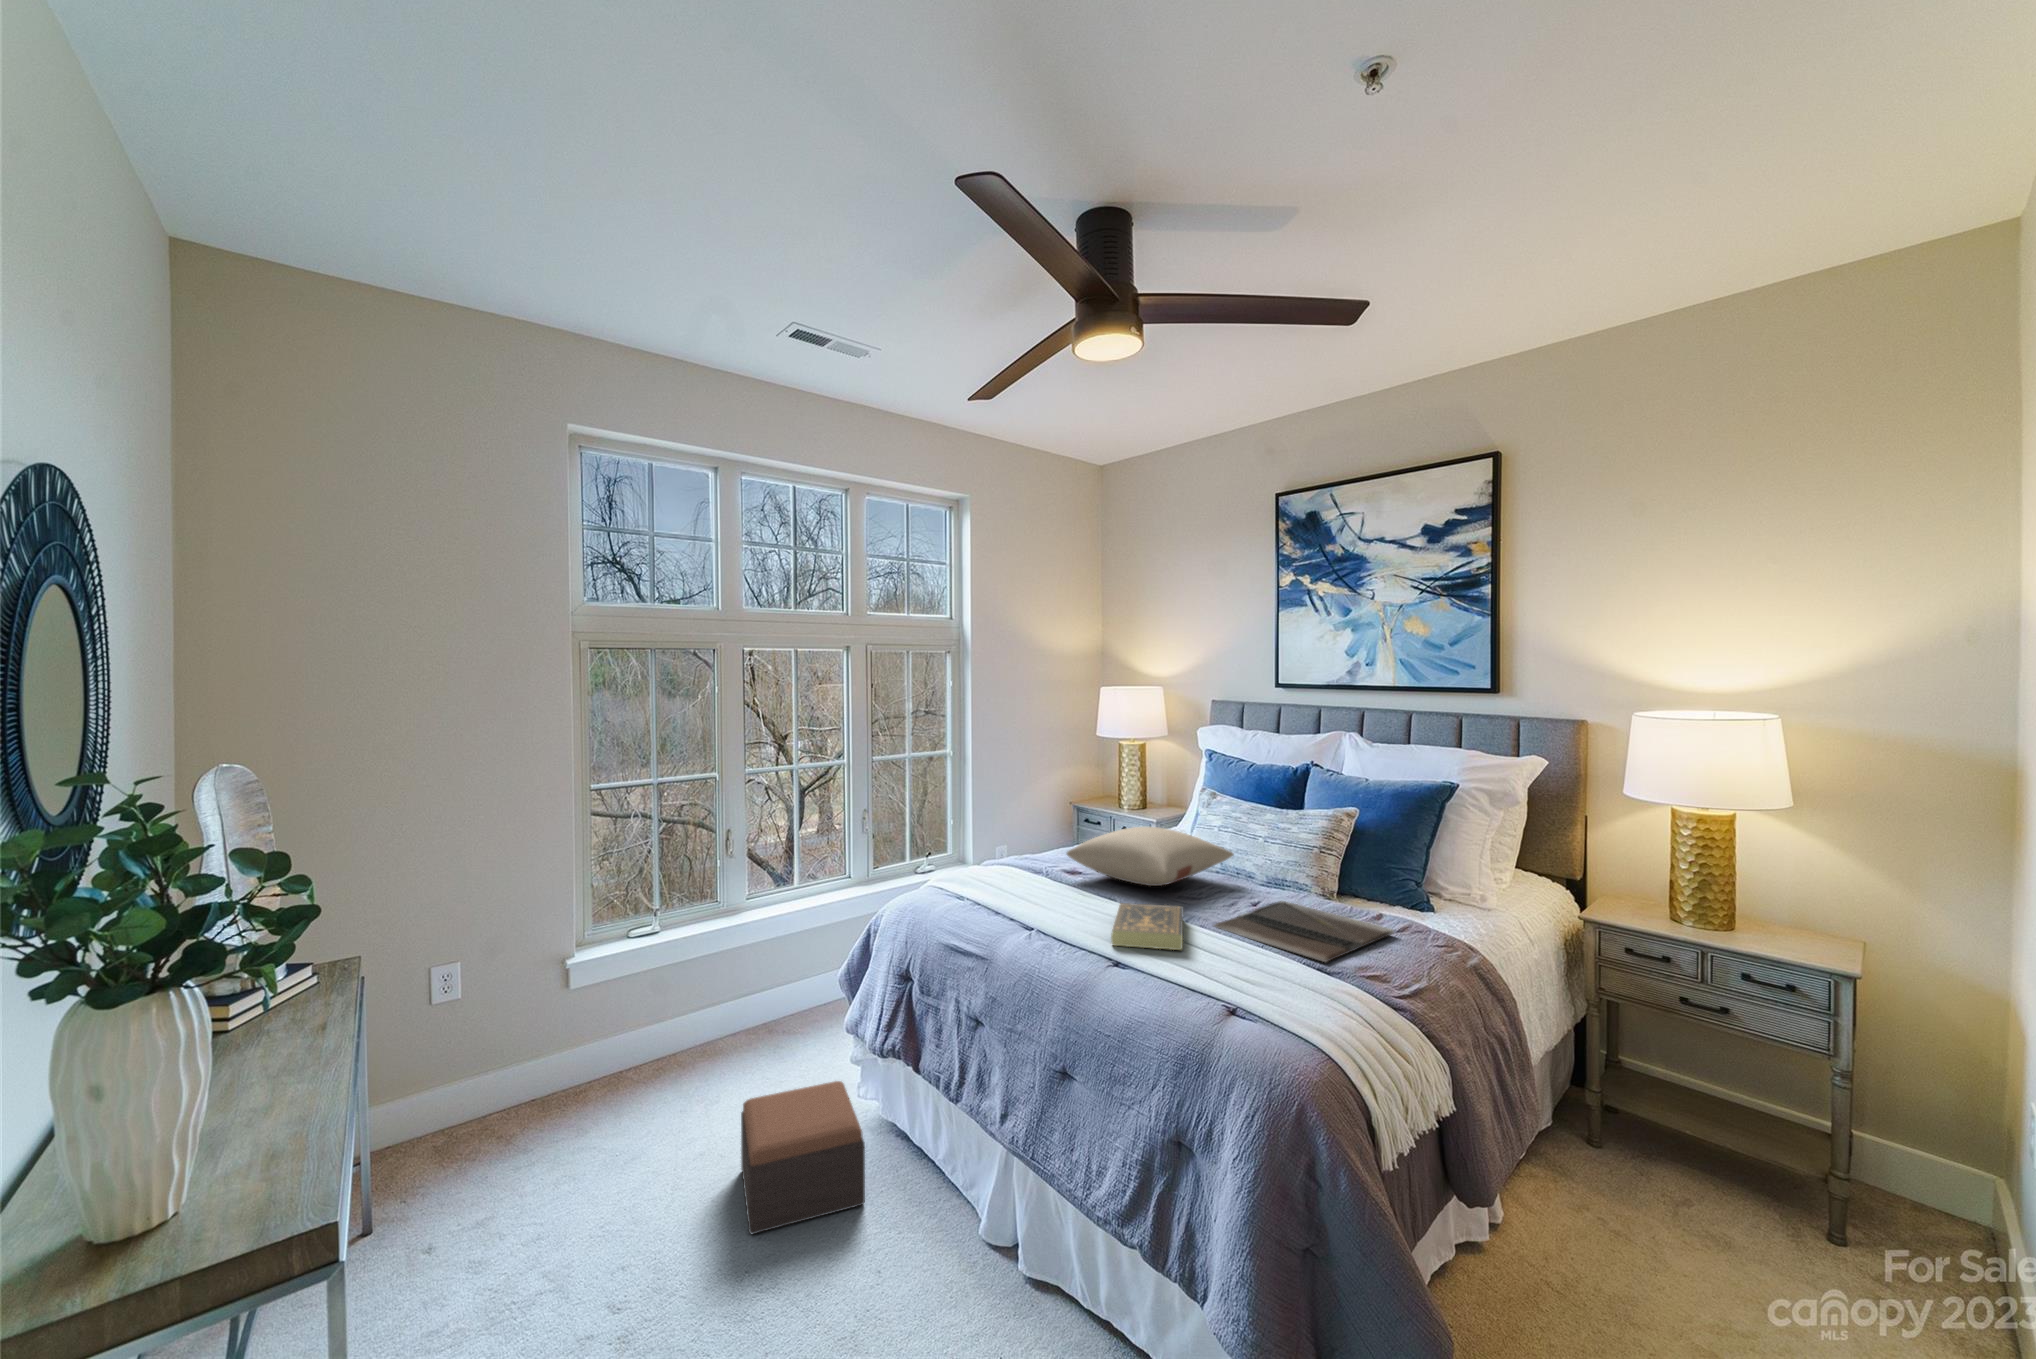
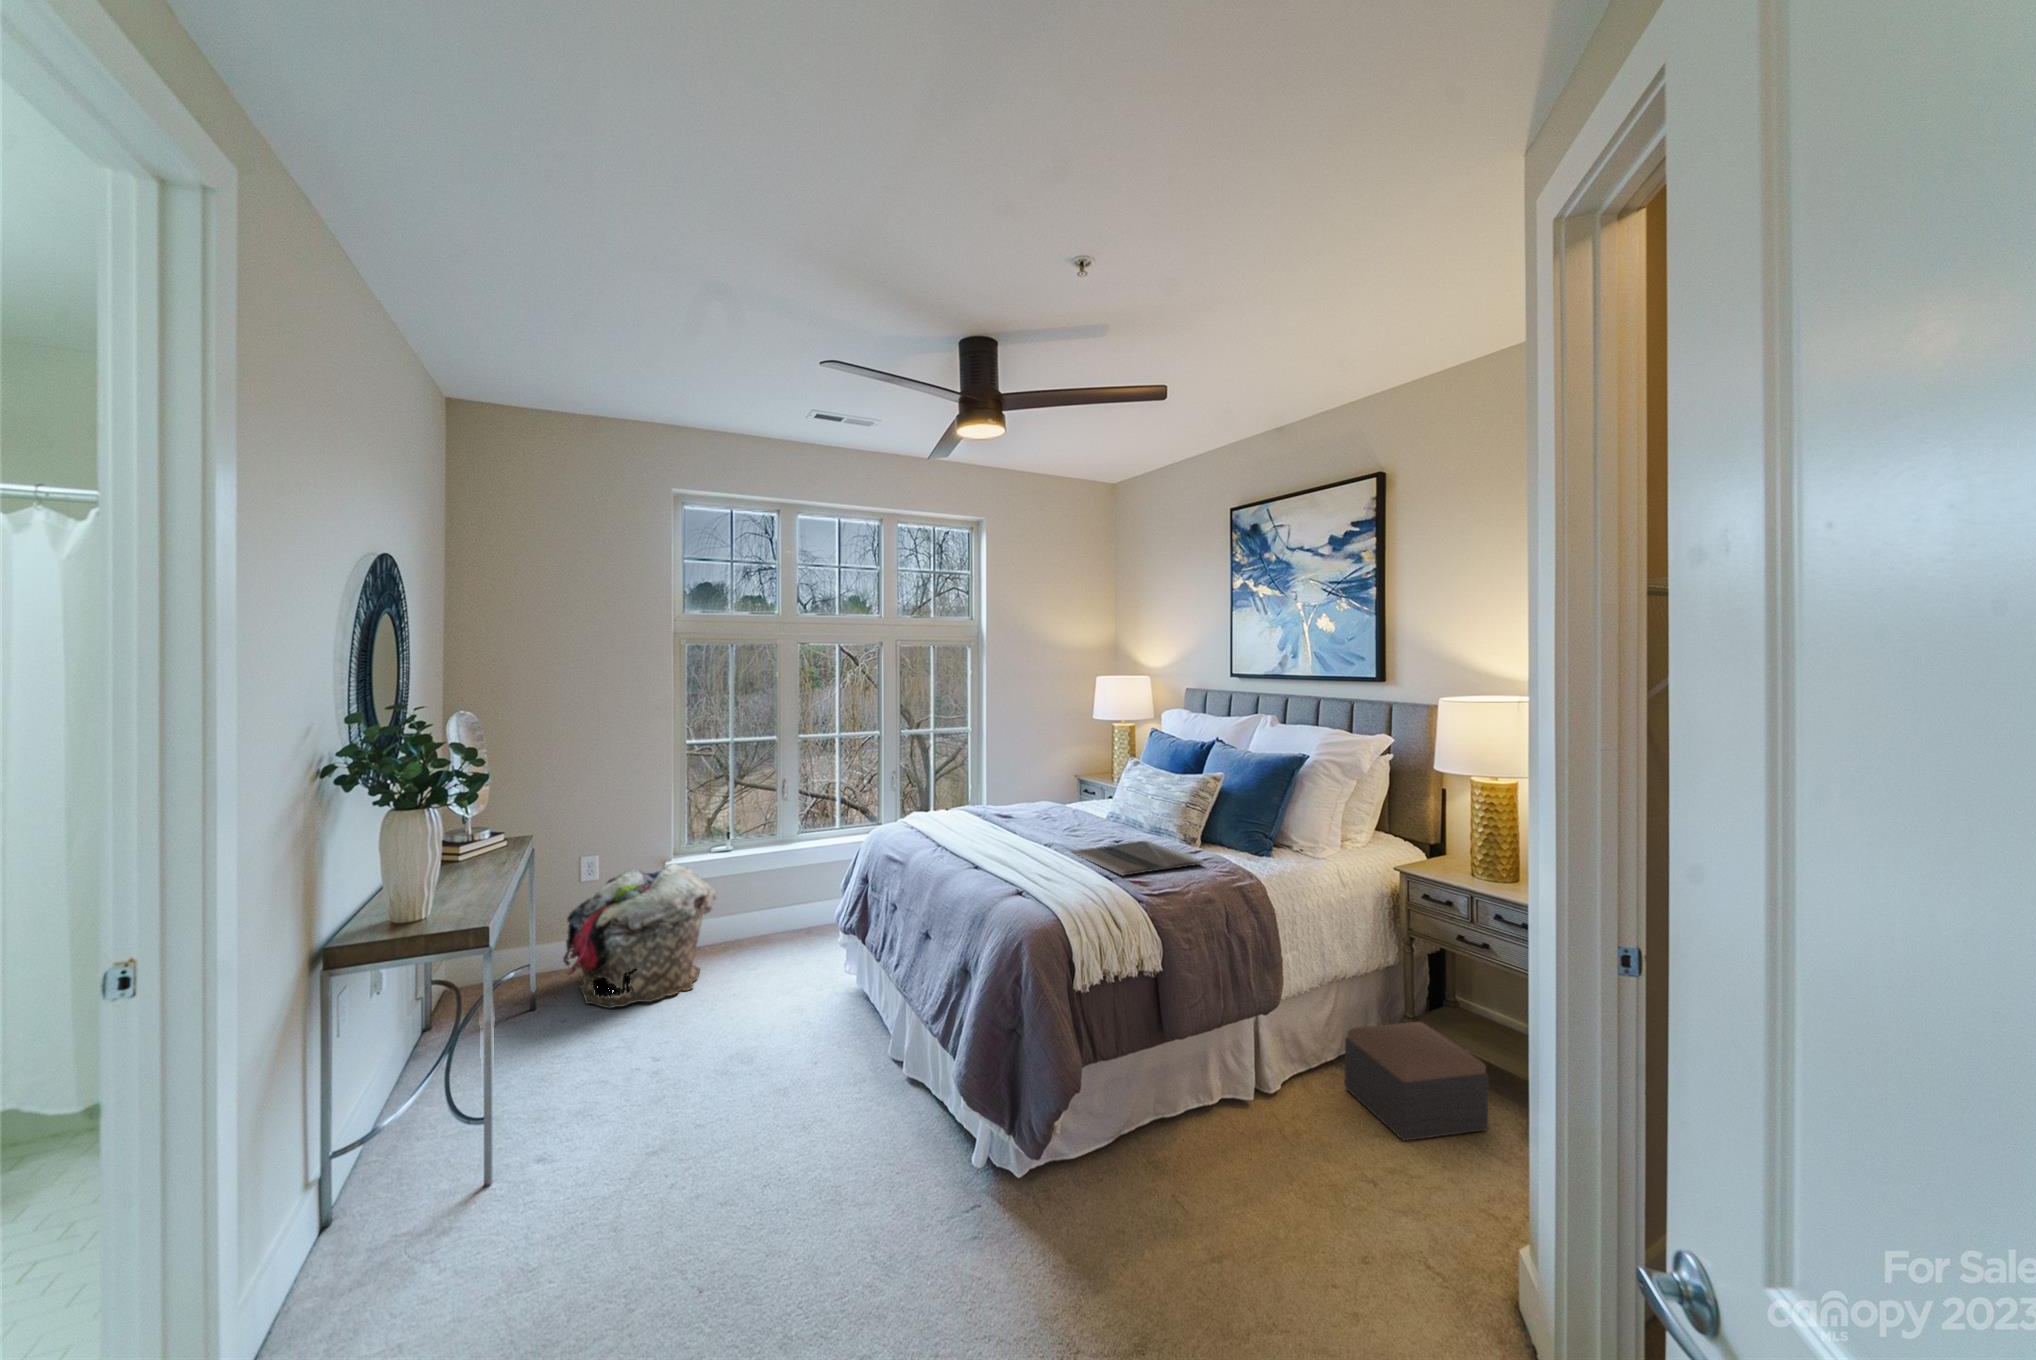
pillow: present [1067,827,1234,886] -> none [1000,783,1128,826]
book: present [1111,903,1183,950] -> none [979,833,1053,863]
laundry basket: none [427,967,648,1209] -> present [563,864,716,1008]
footstool: present [741,1081,865,1234] -> present [1345,1022,1488,1141]

